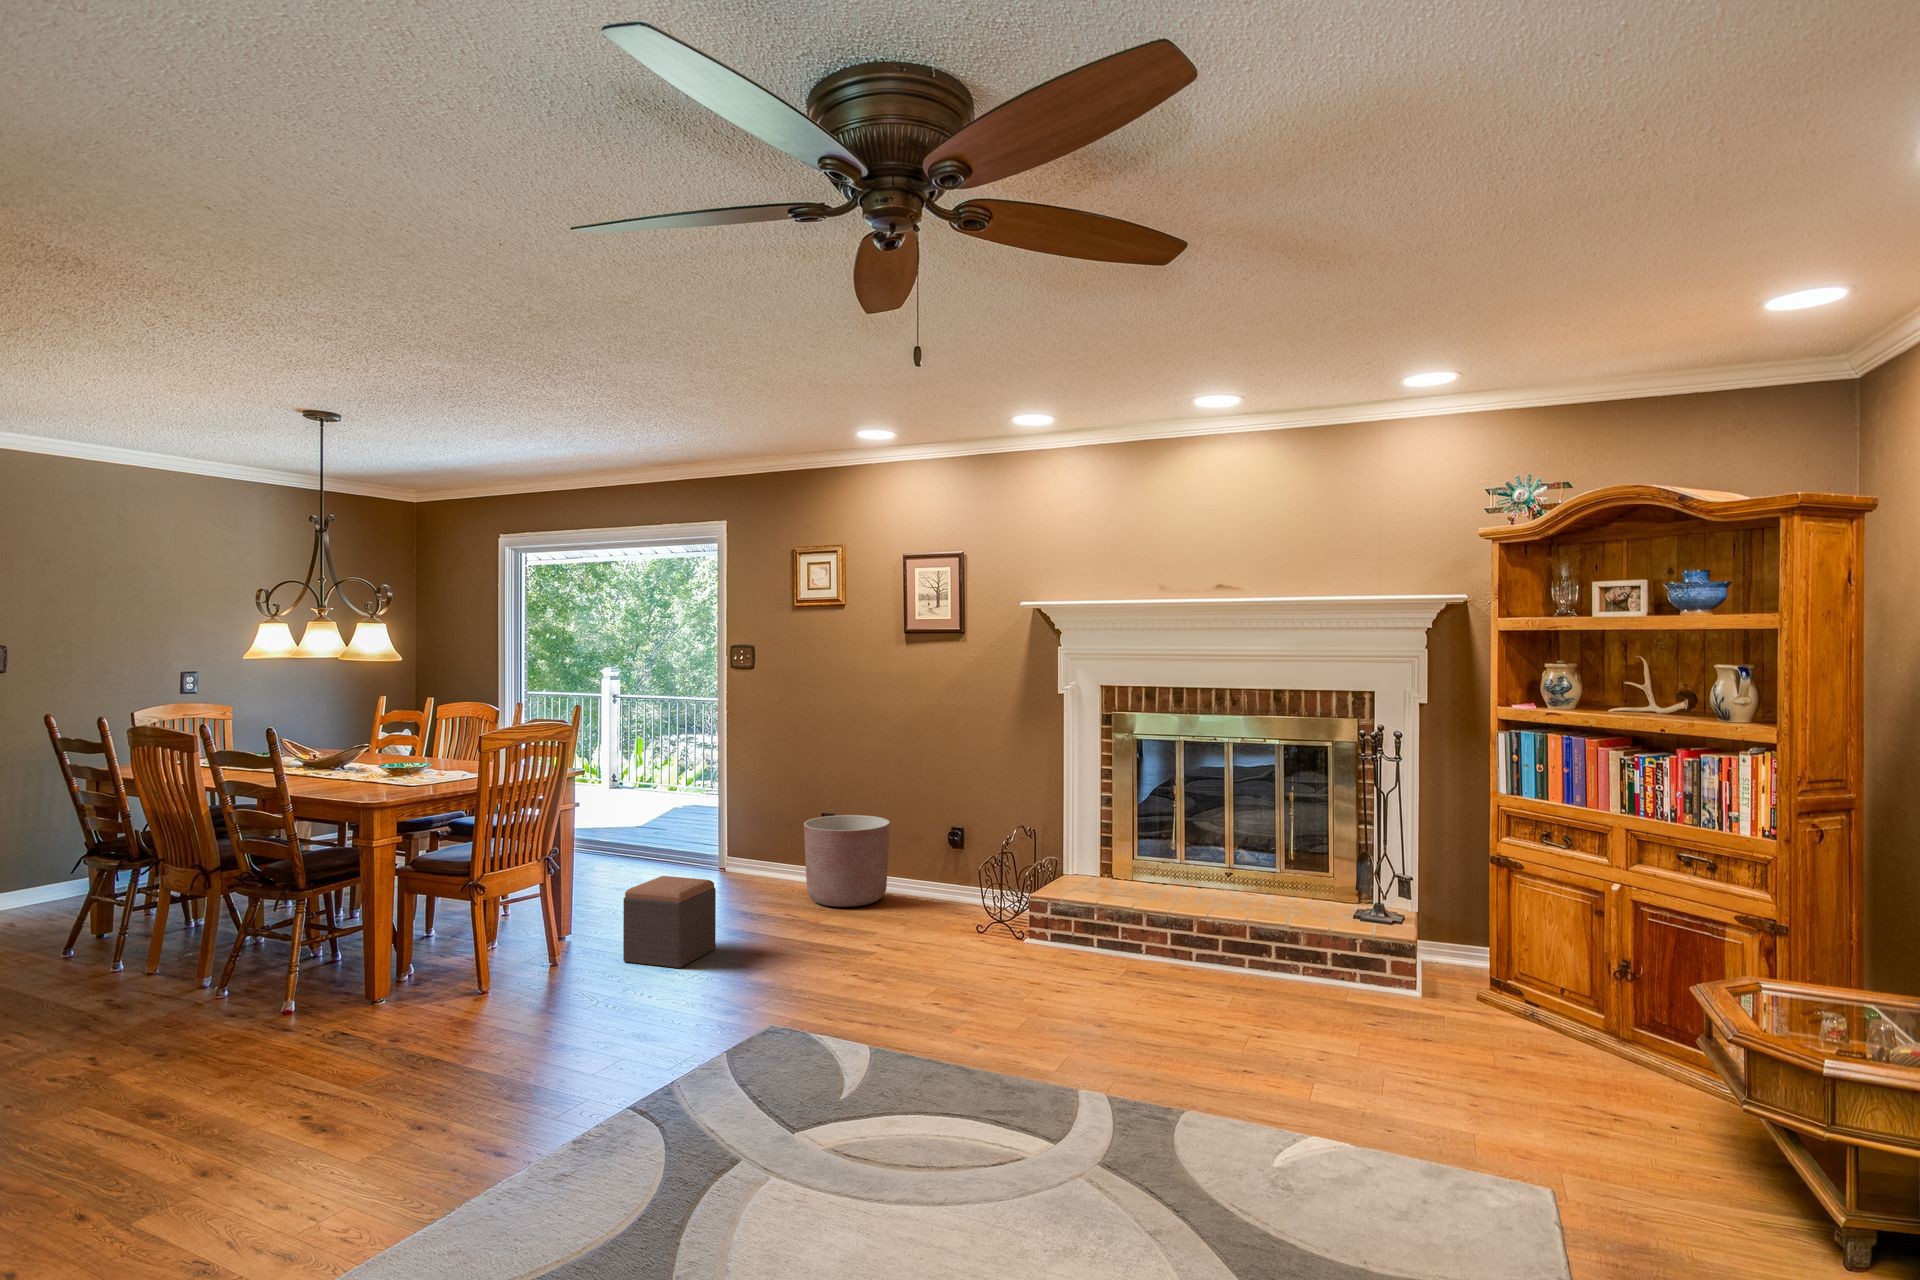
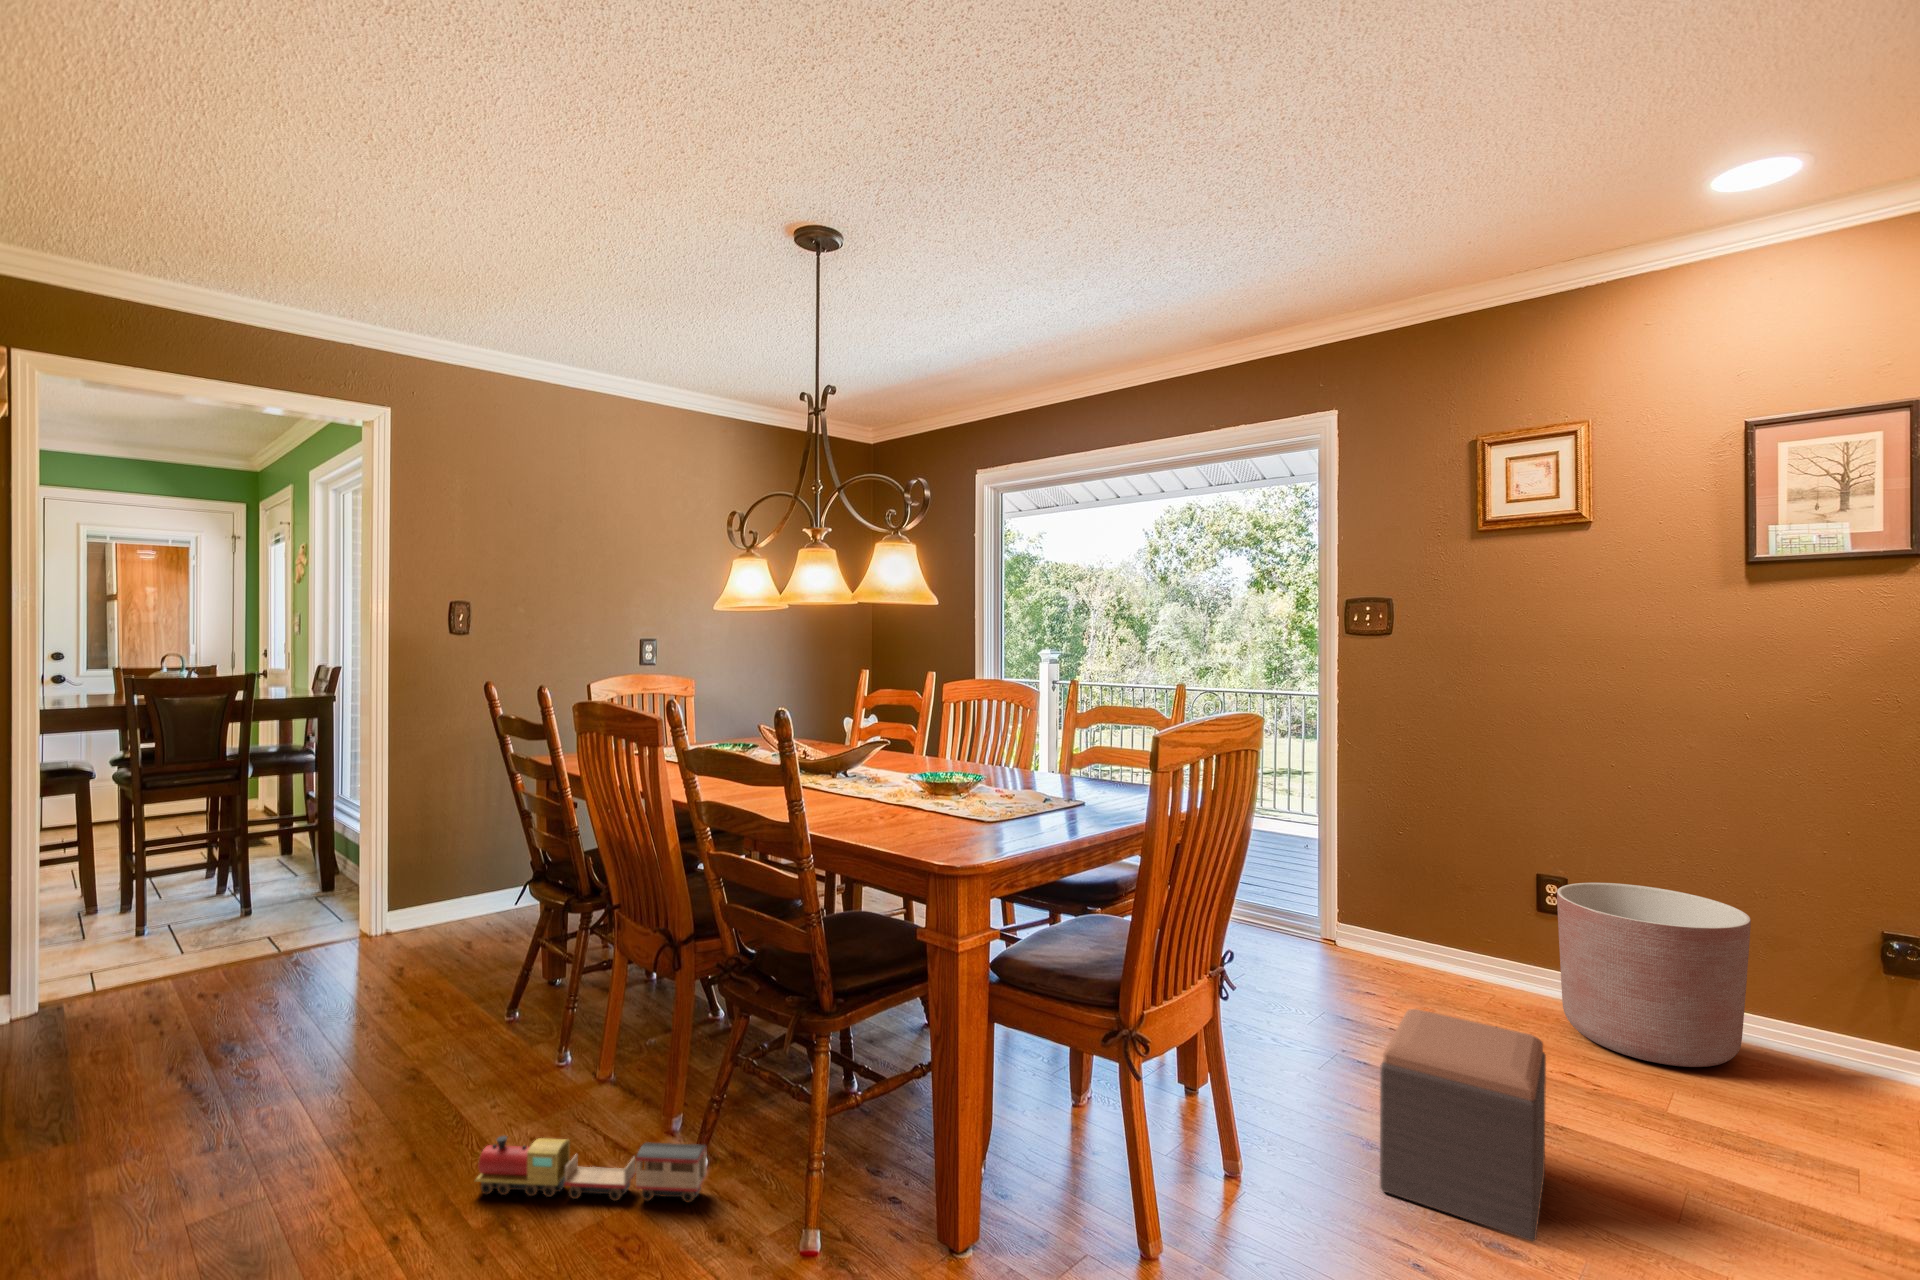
toy train: none [68,973,226,1014] -> present [475,1136,706,1202]

